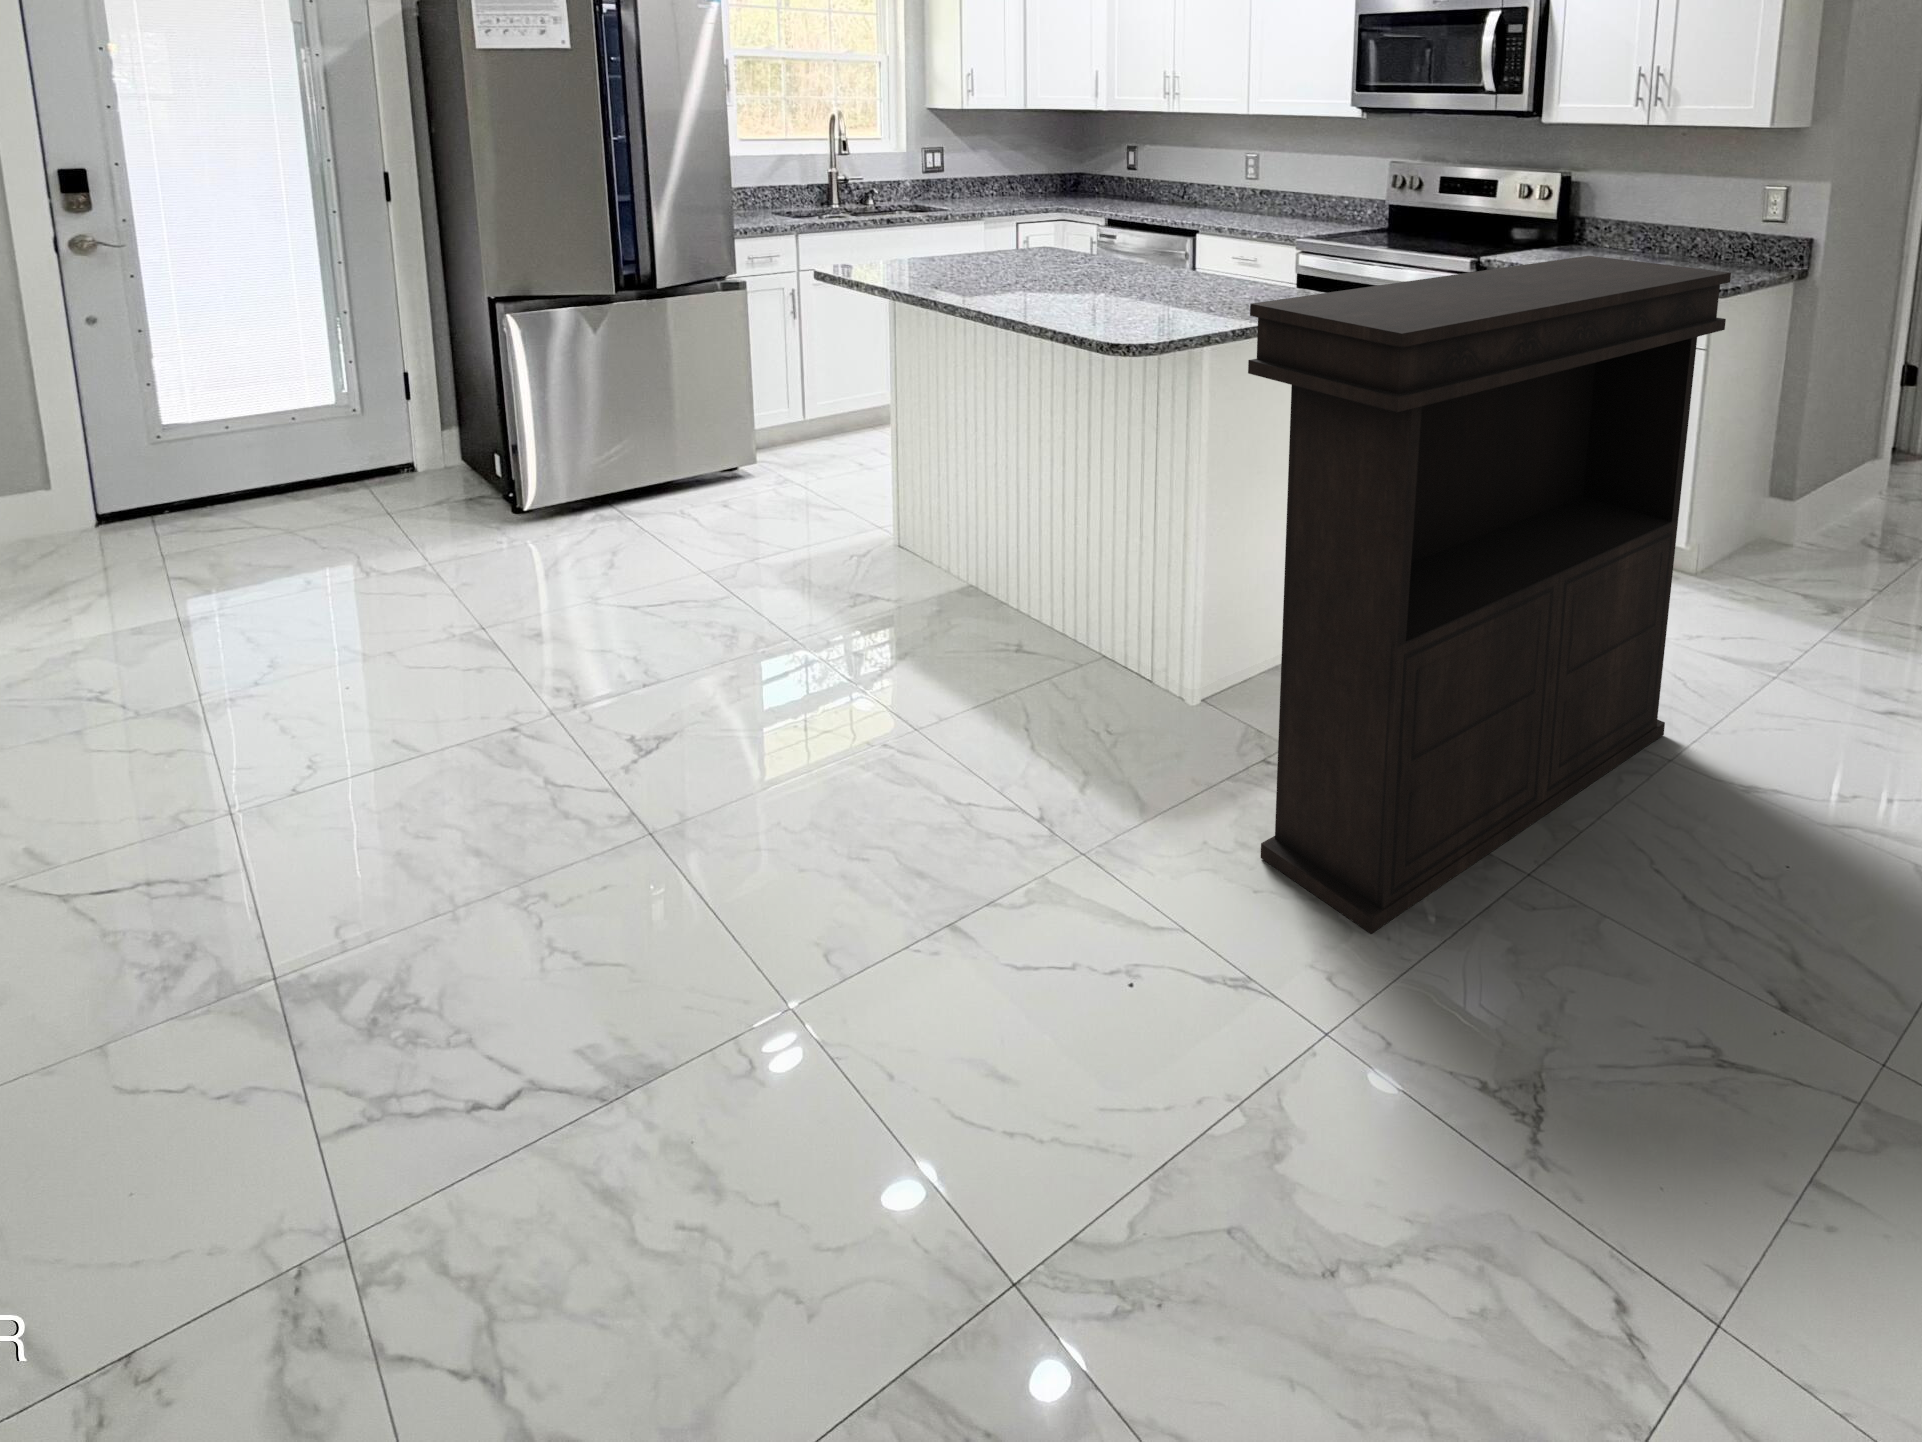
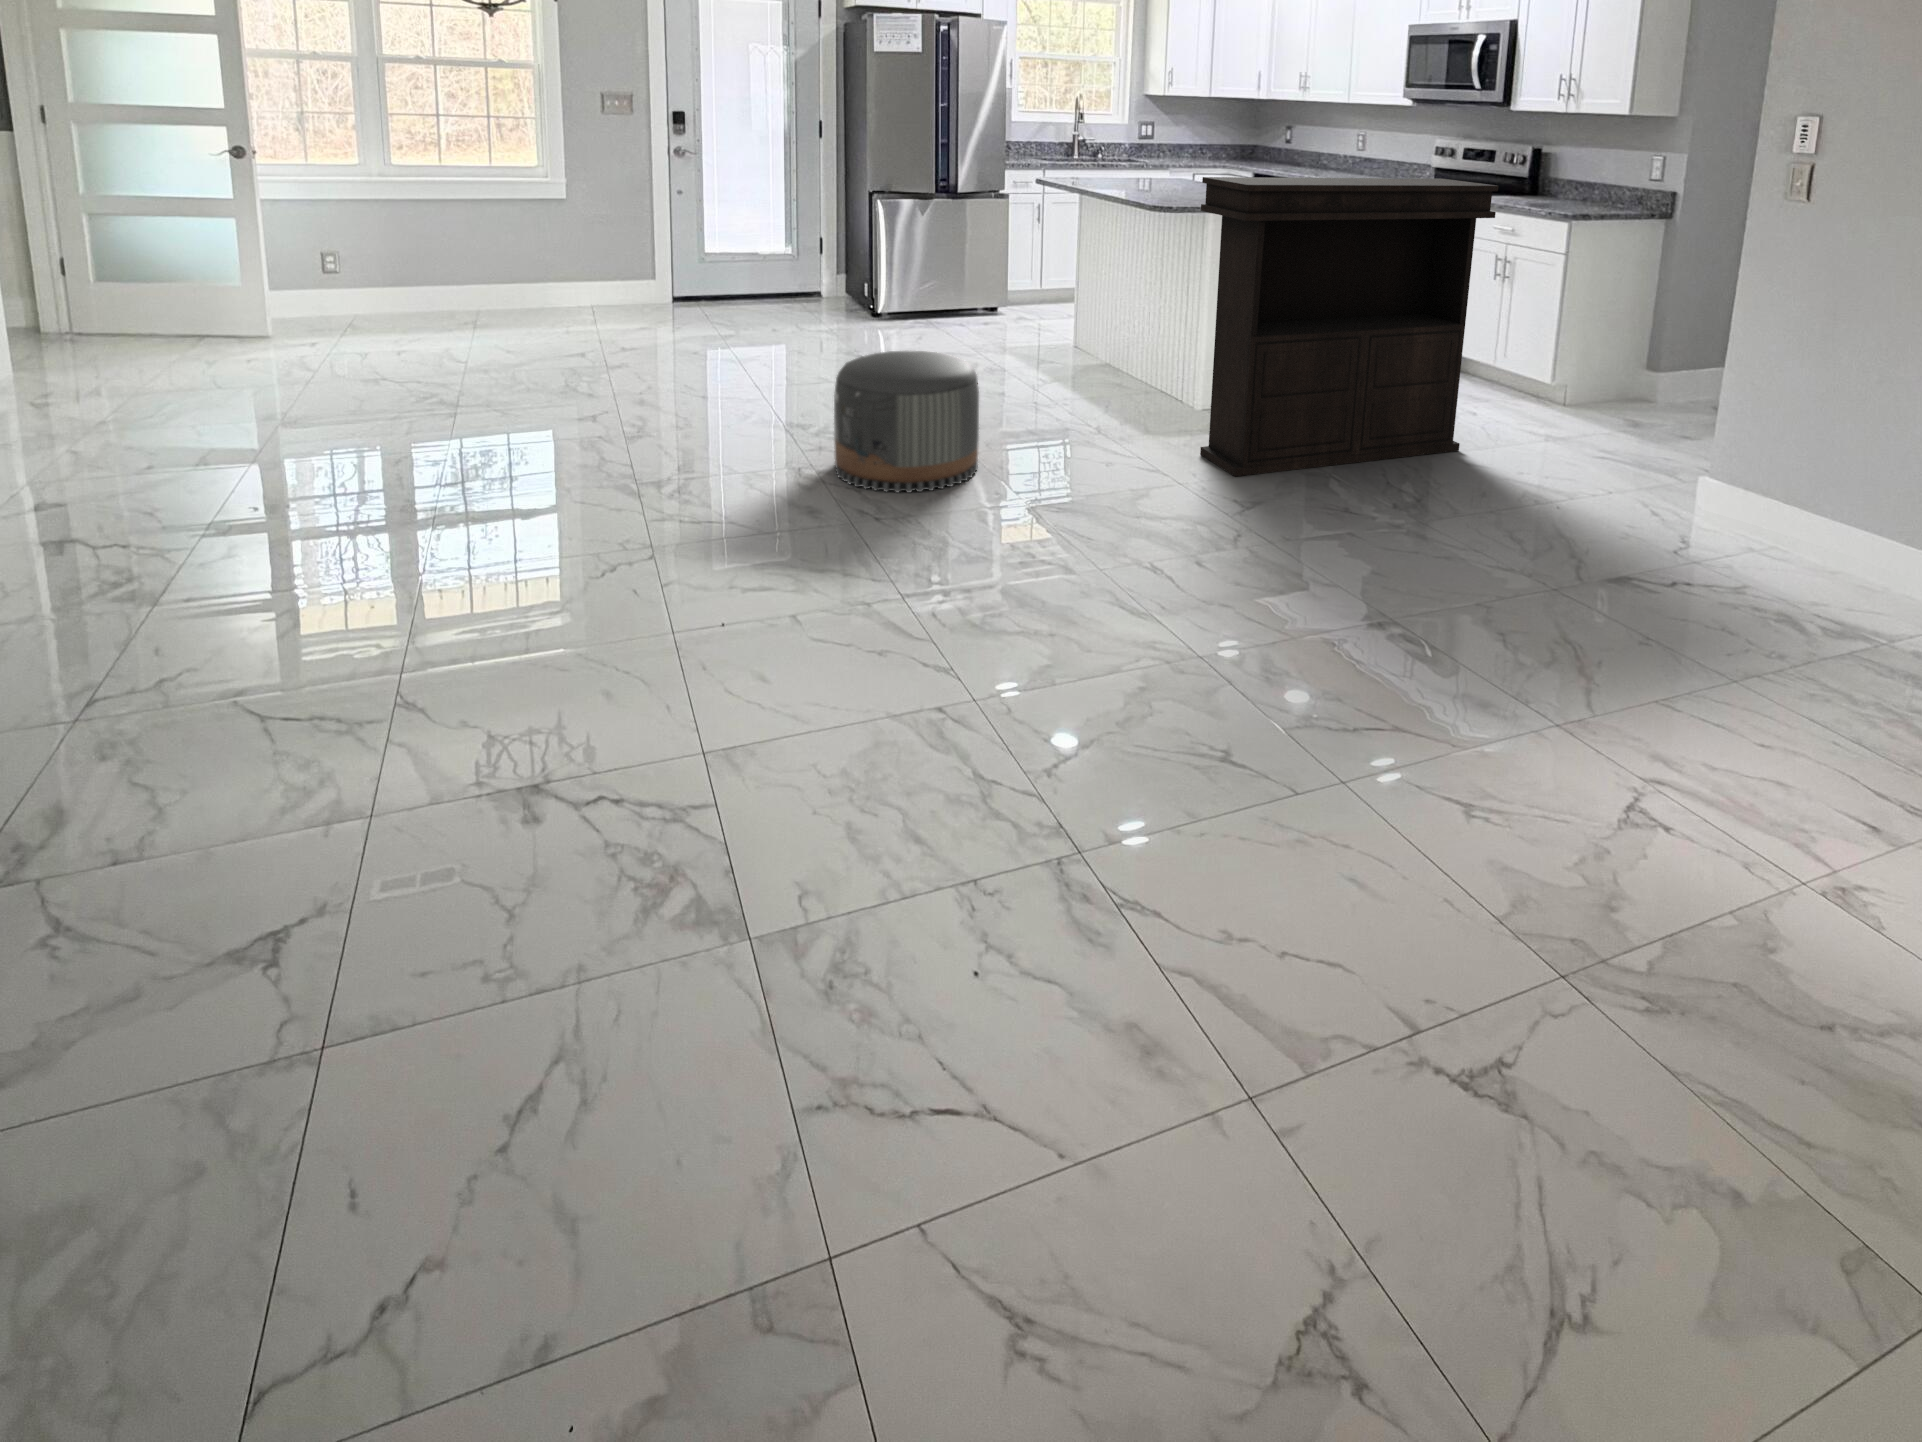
pouf: none [386,777,806,1289] -> present [834,351,979,493]

